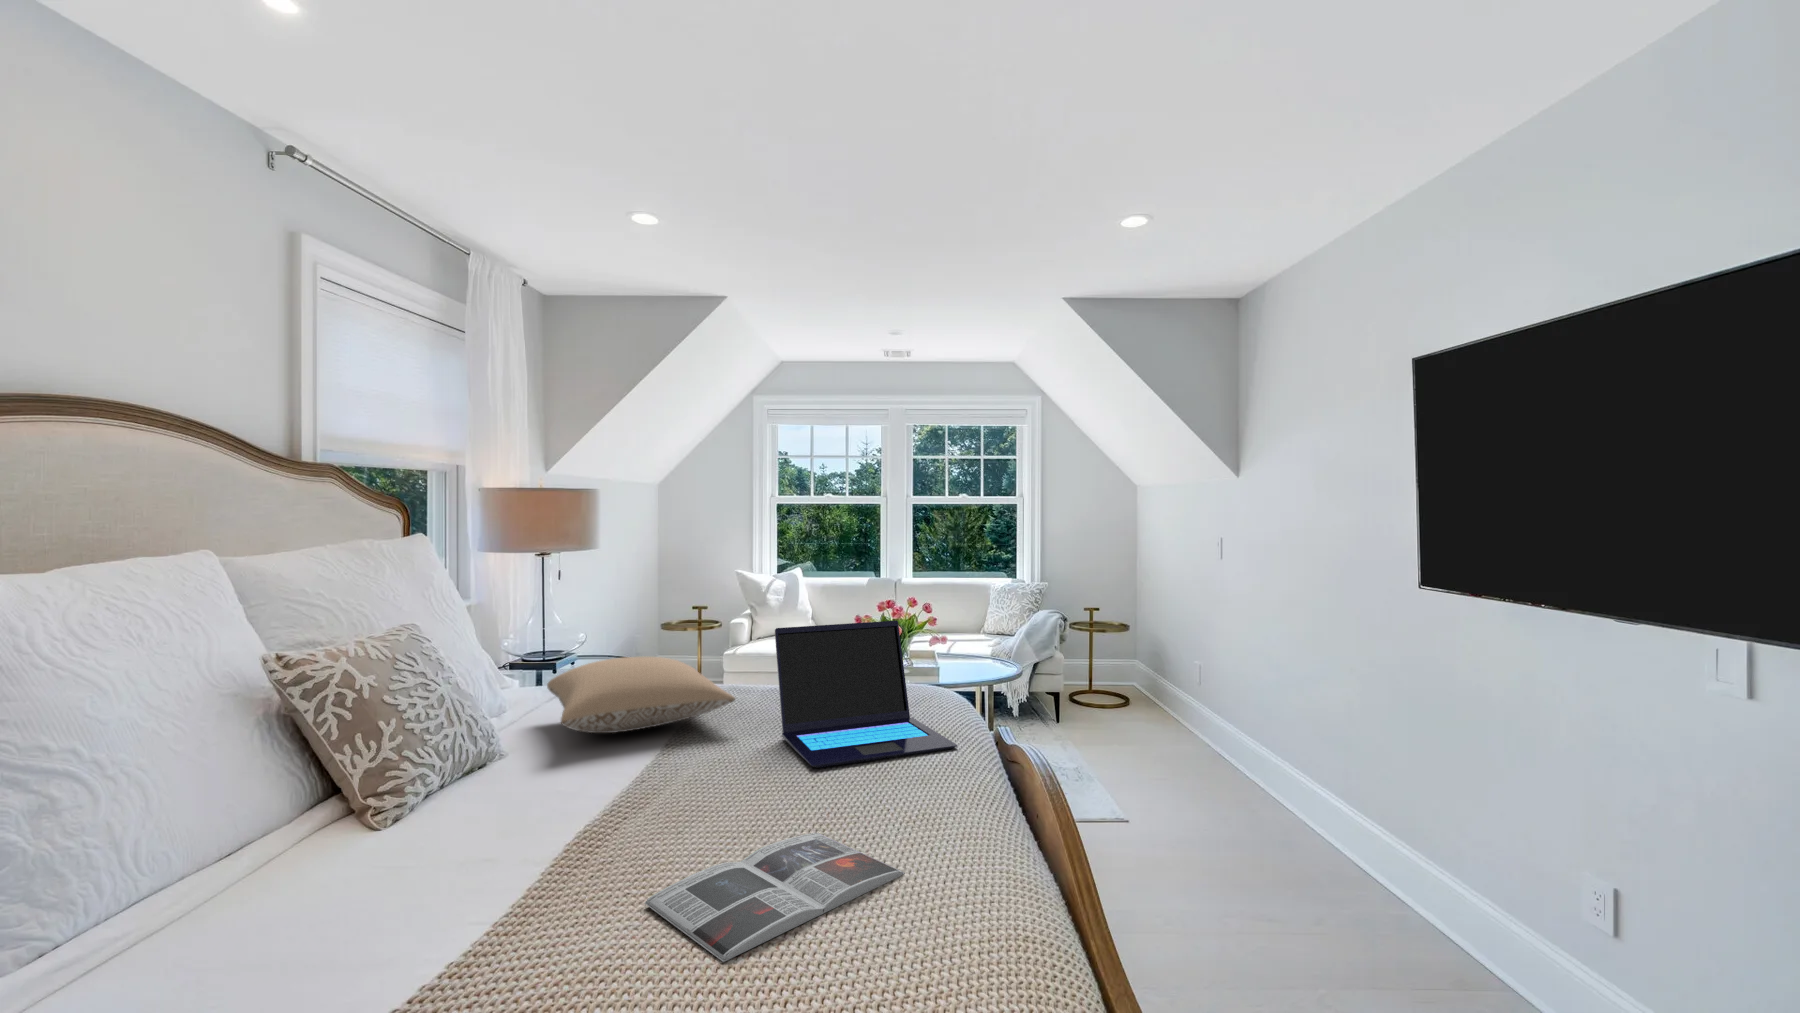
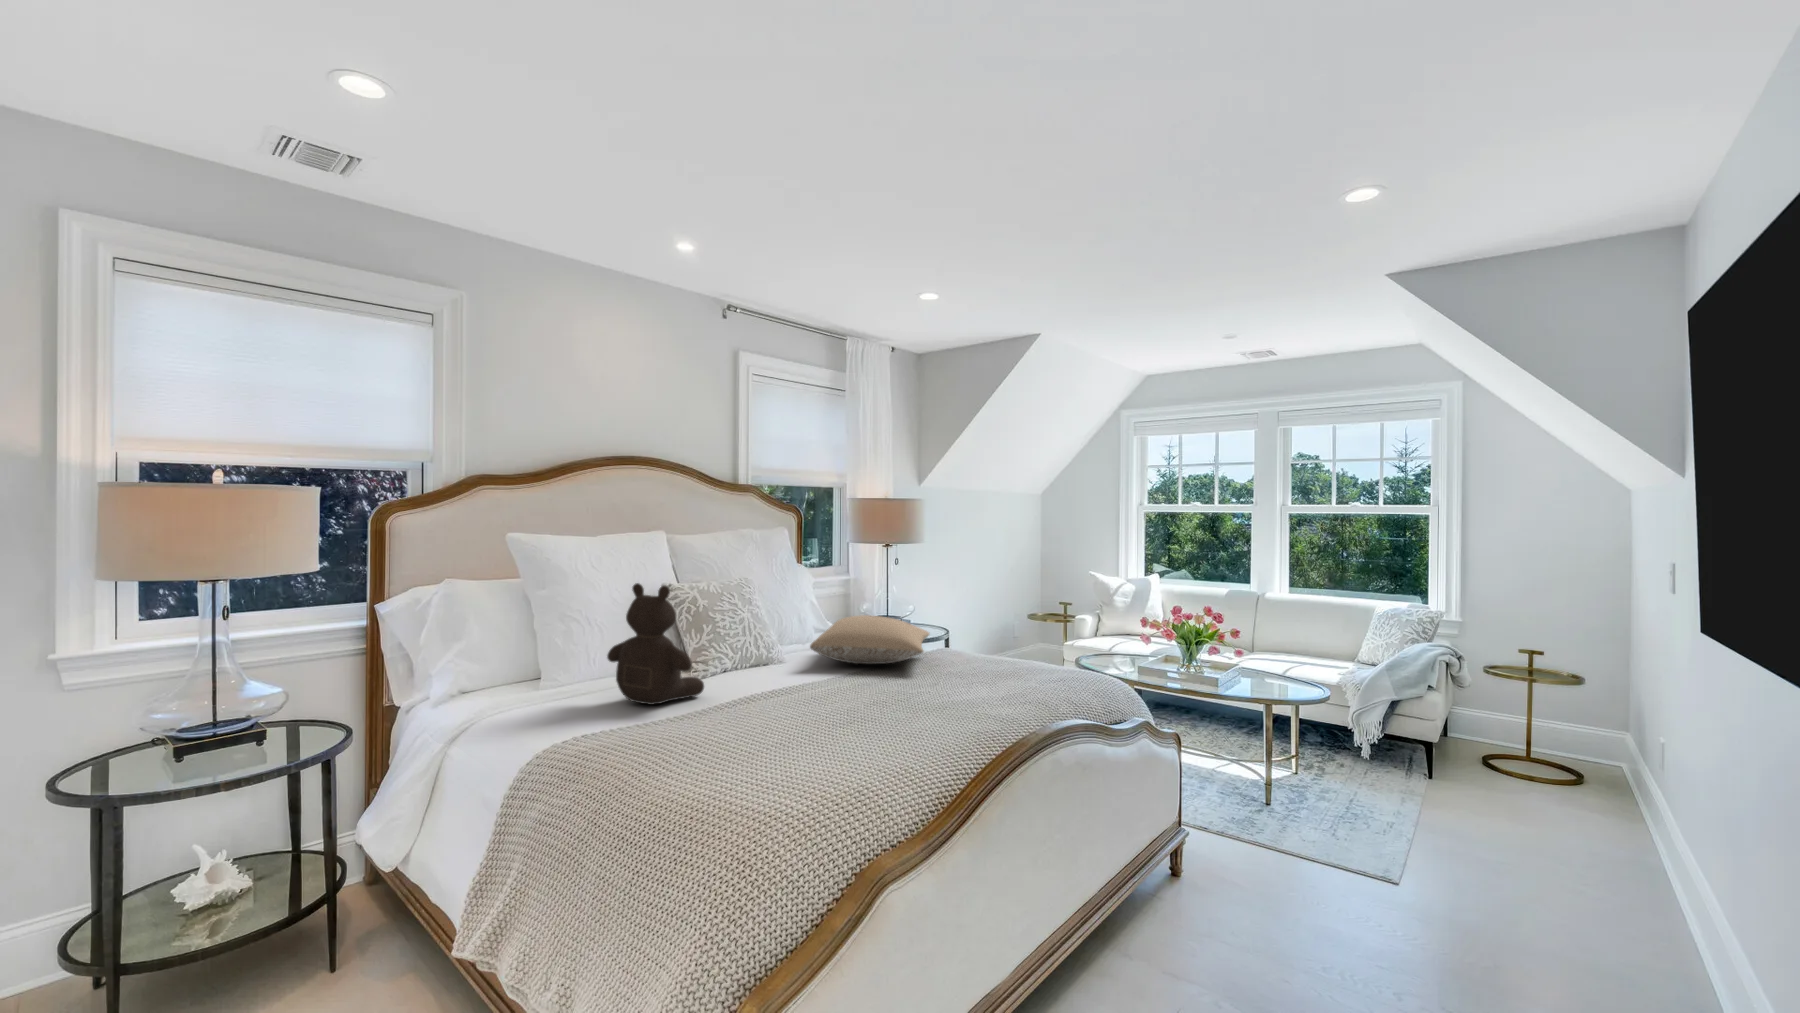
laptop: present [775,621,957,768] -> none [931,604,1049,707]
teddy bear: none [194,666,439,931] -> present [607,583,704,705]
magazine: present [645,833,905,962] -> none [765,717,896,745]

